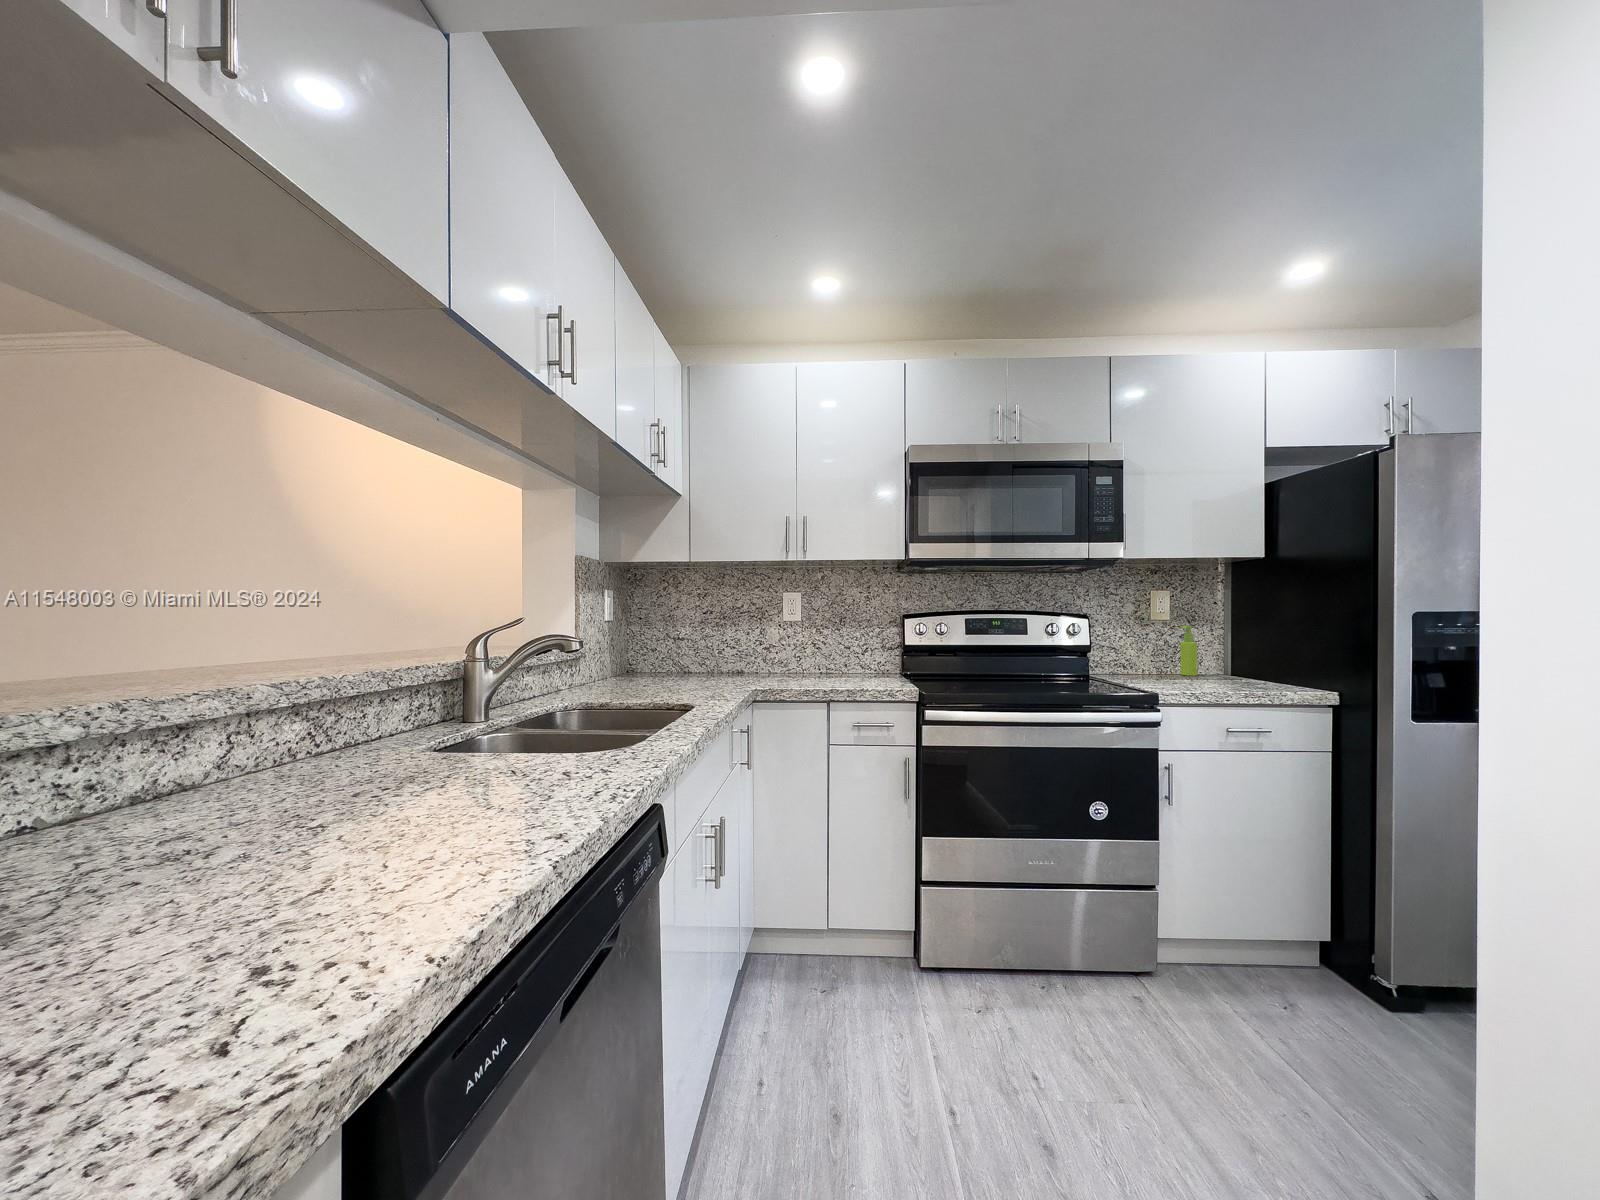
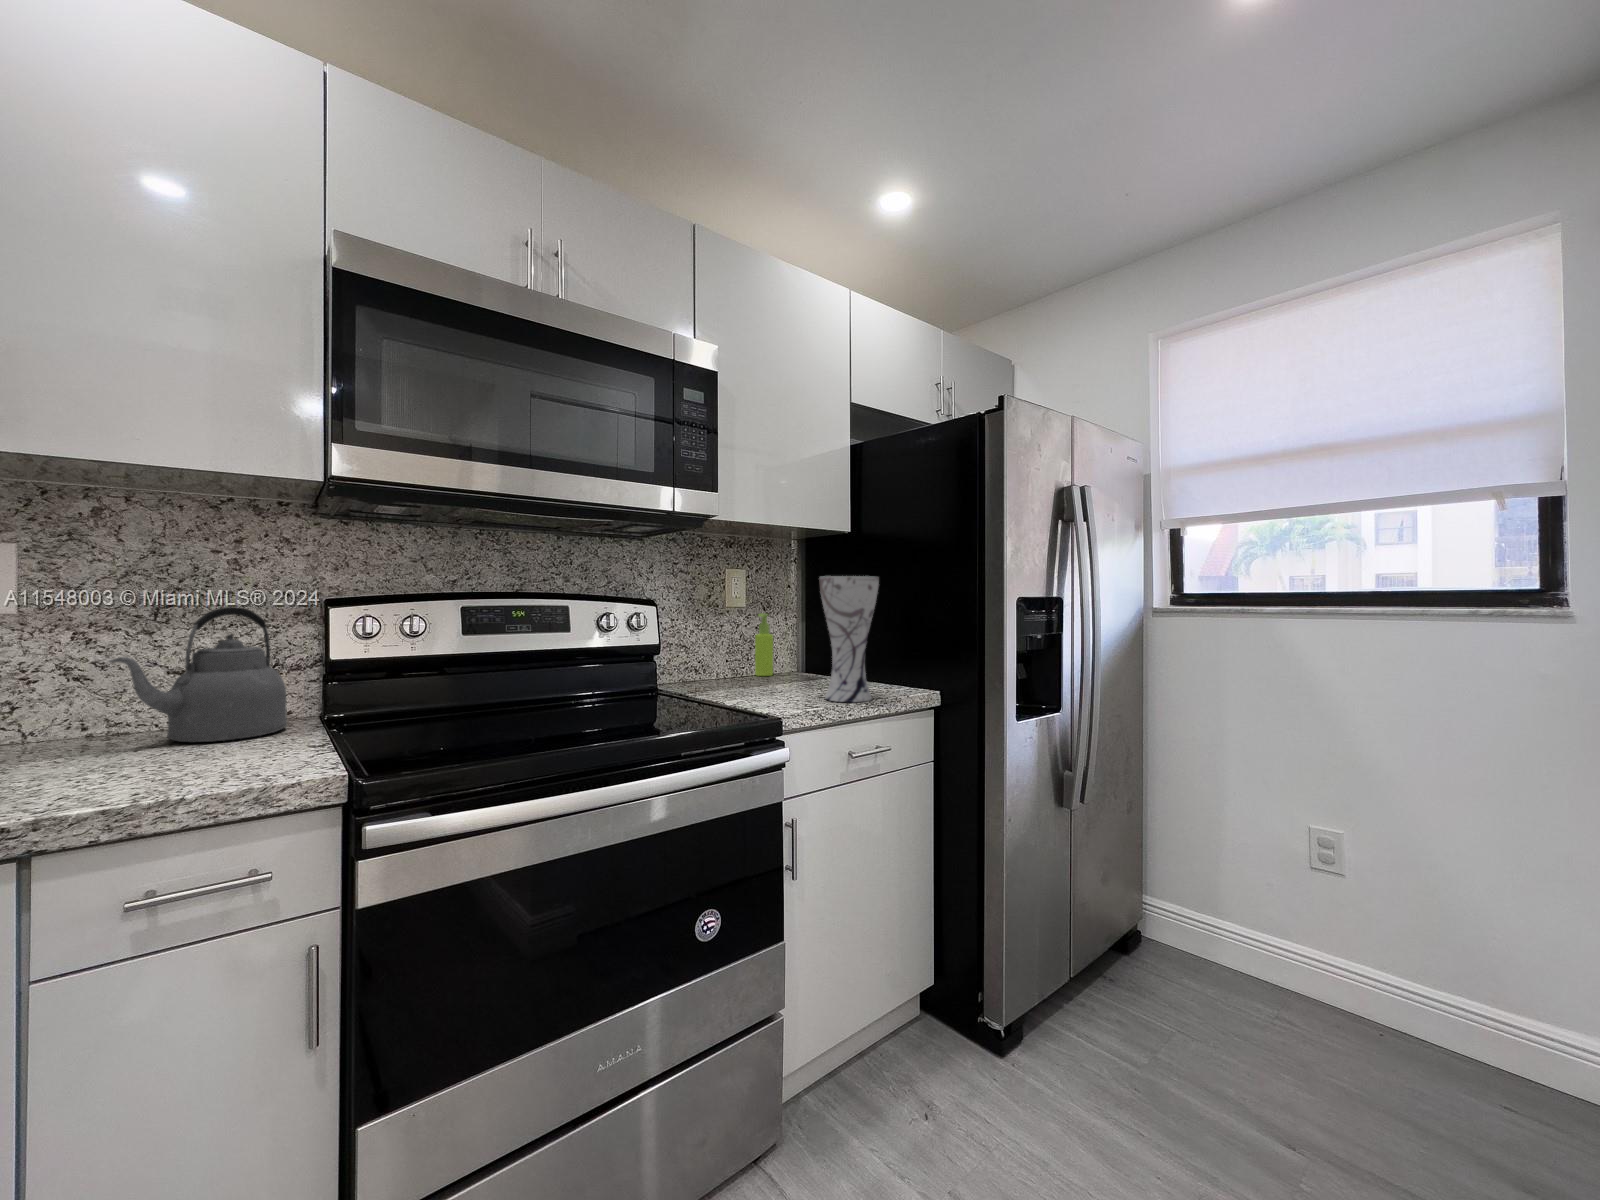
vase: none [1205,596,1258,691] -> present [820,576,879,702]
kettle: none [830,618,888,679] -> present [109,607,287,742]

